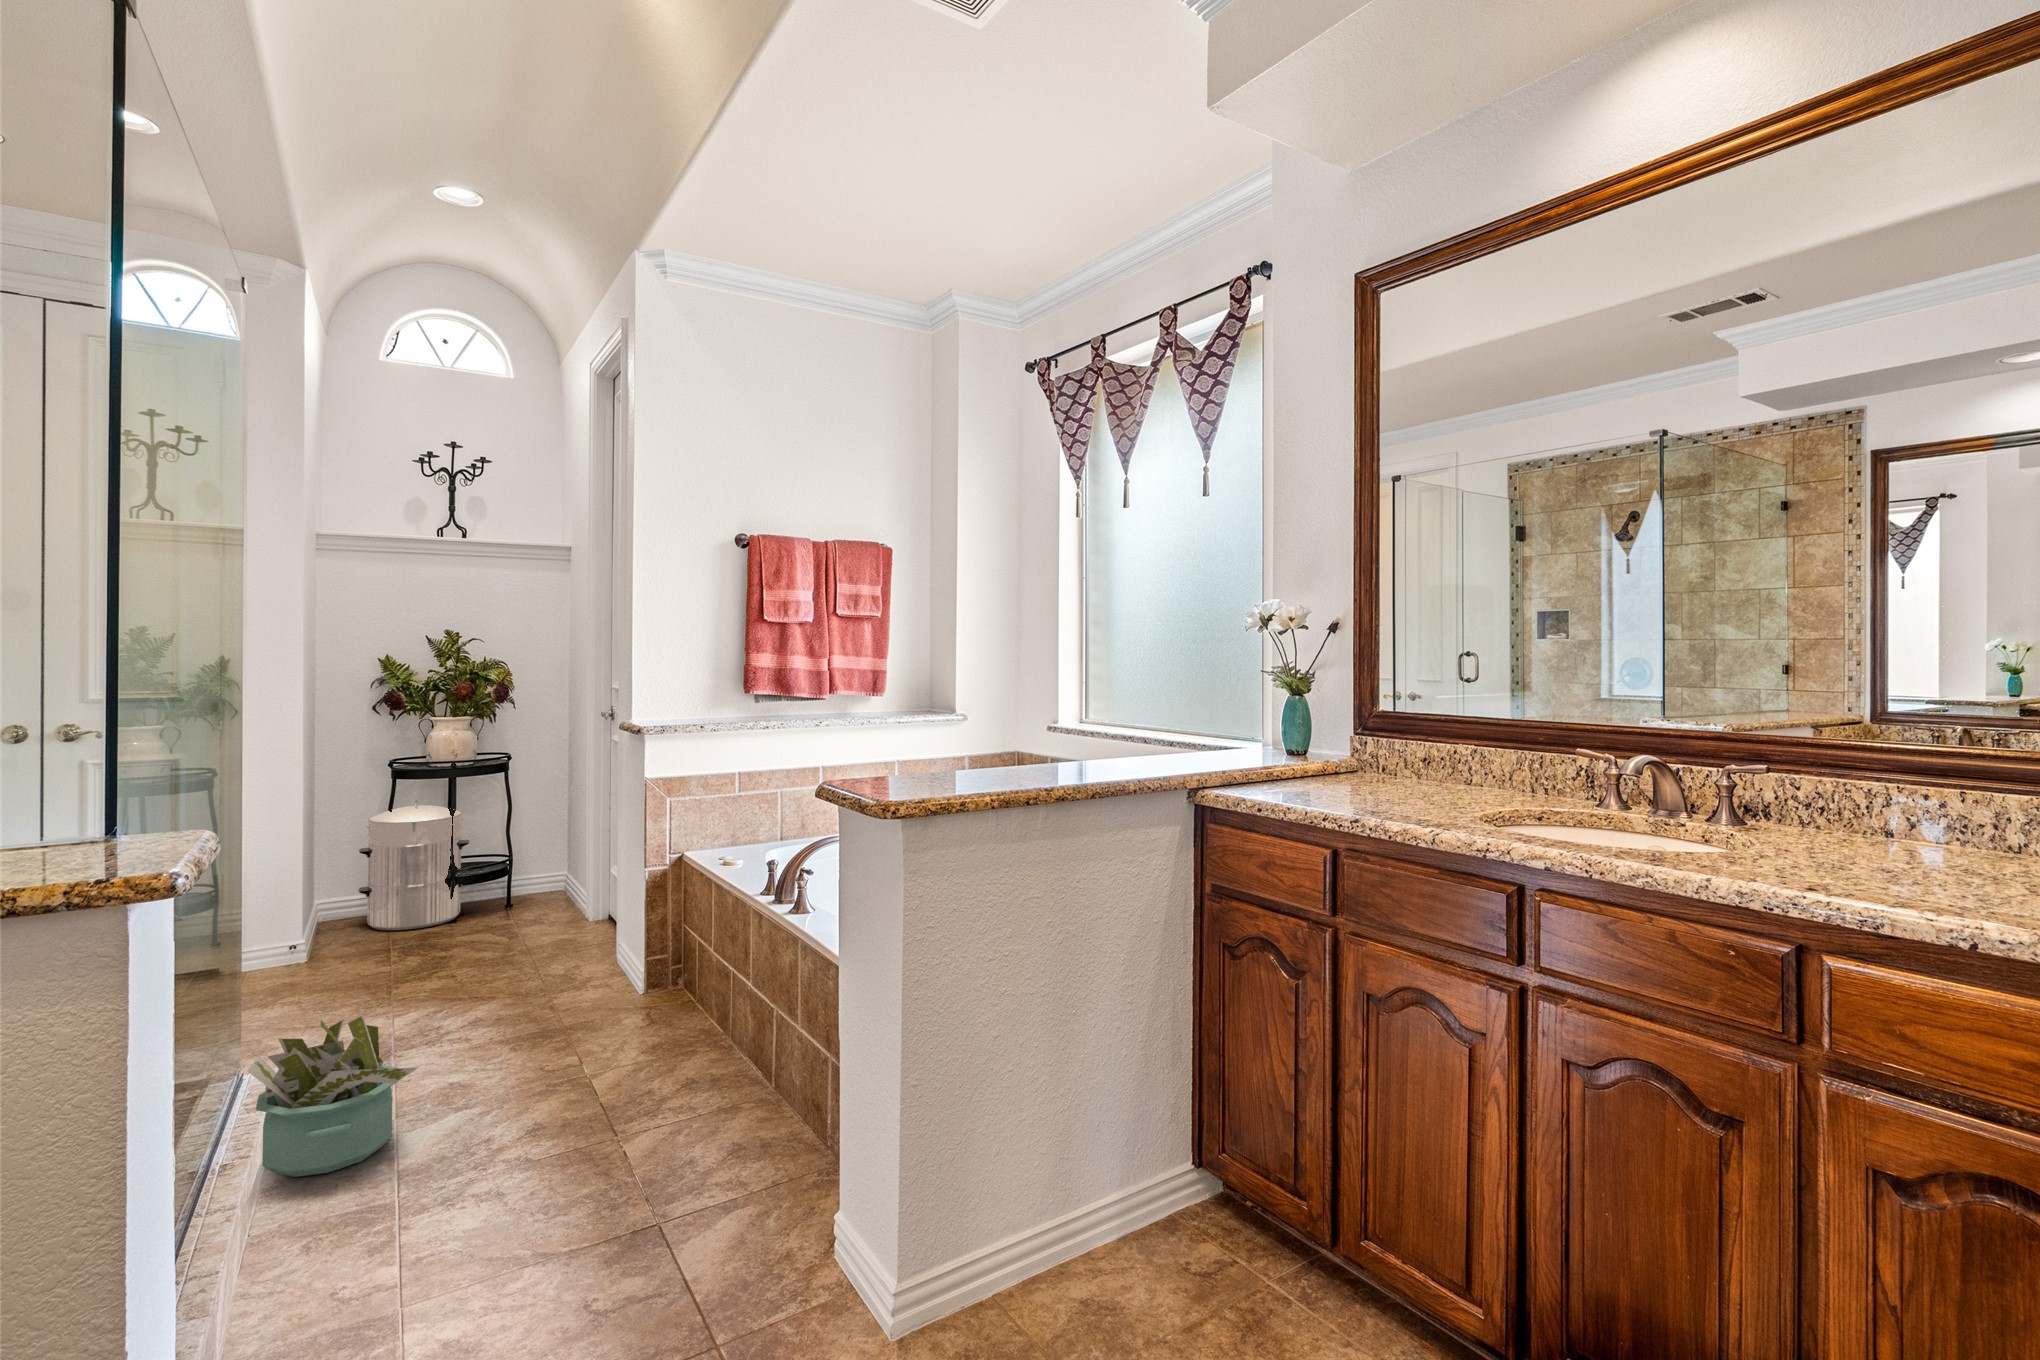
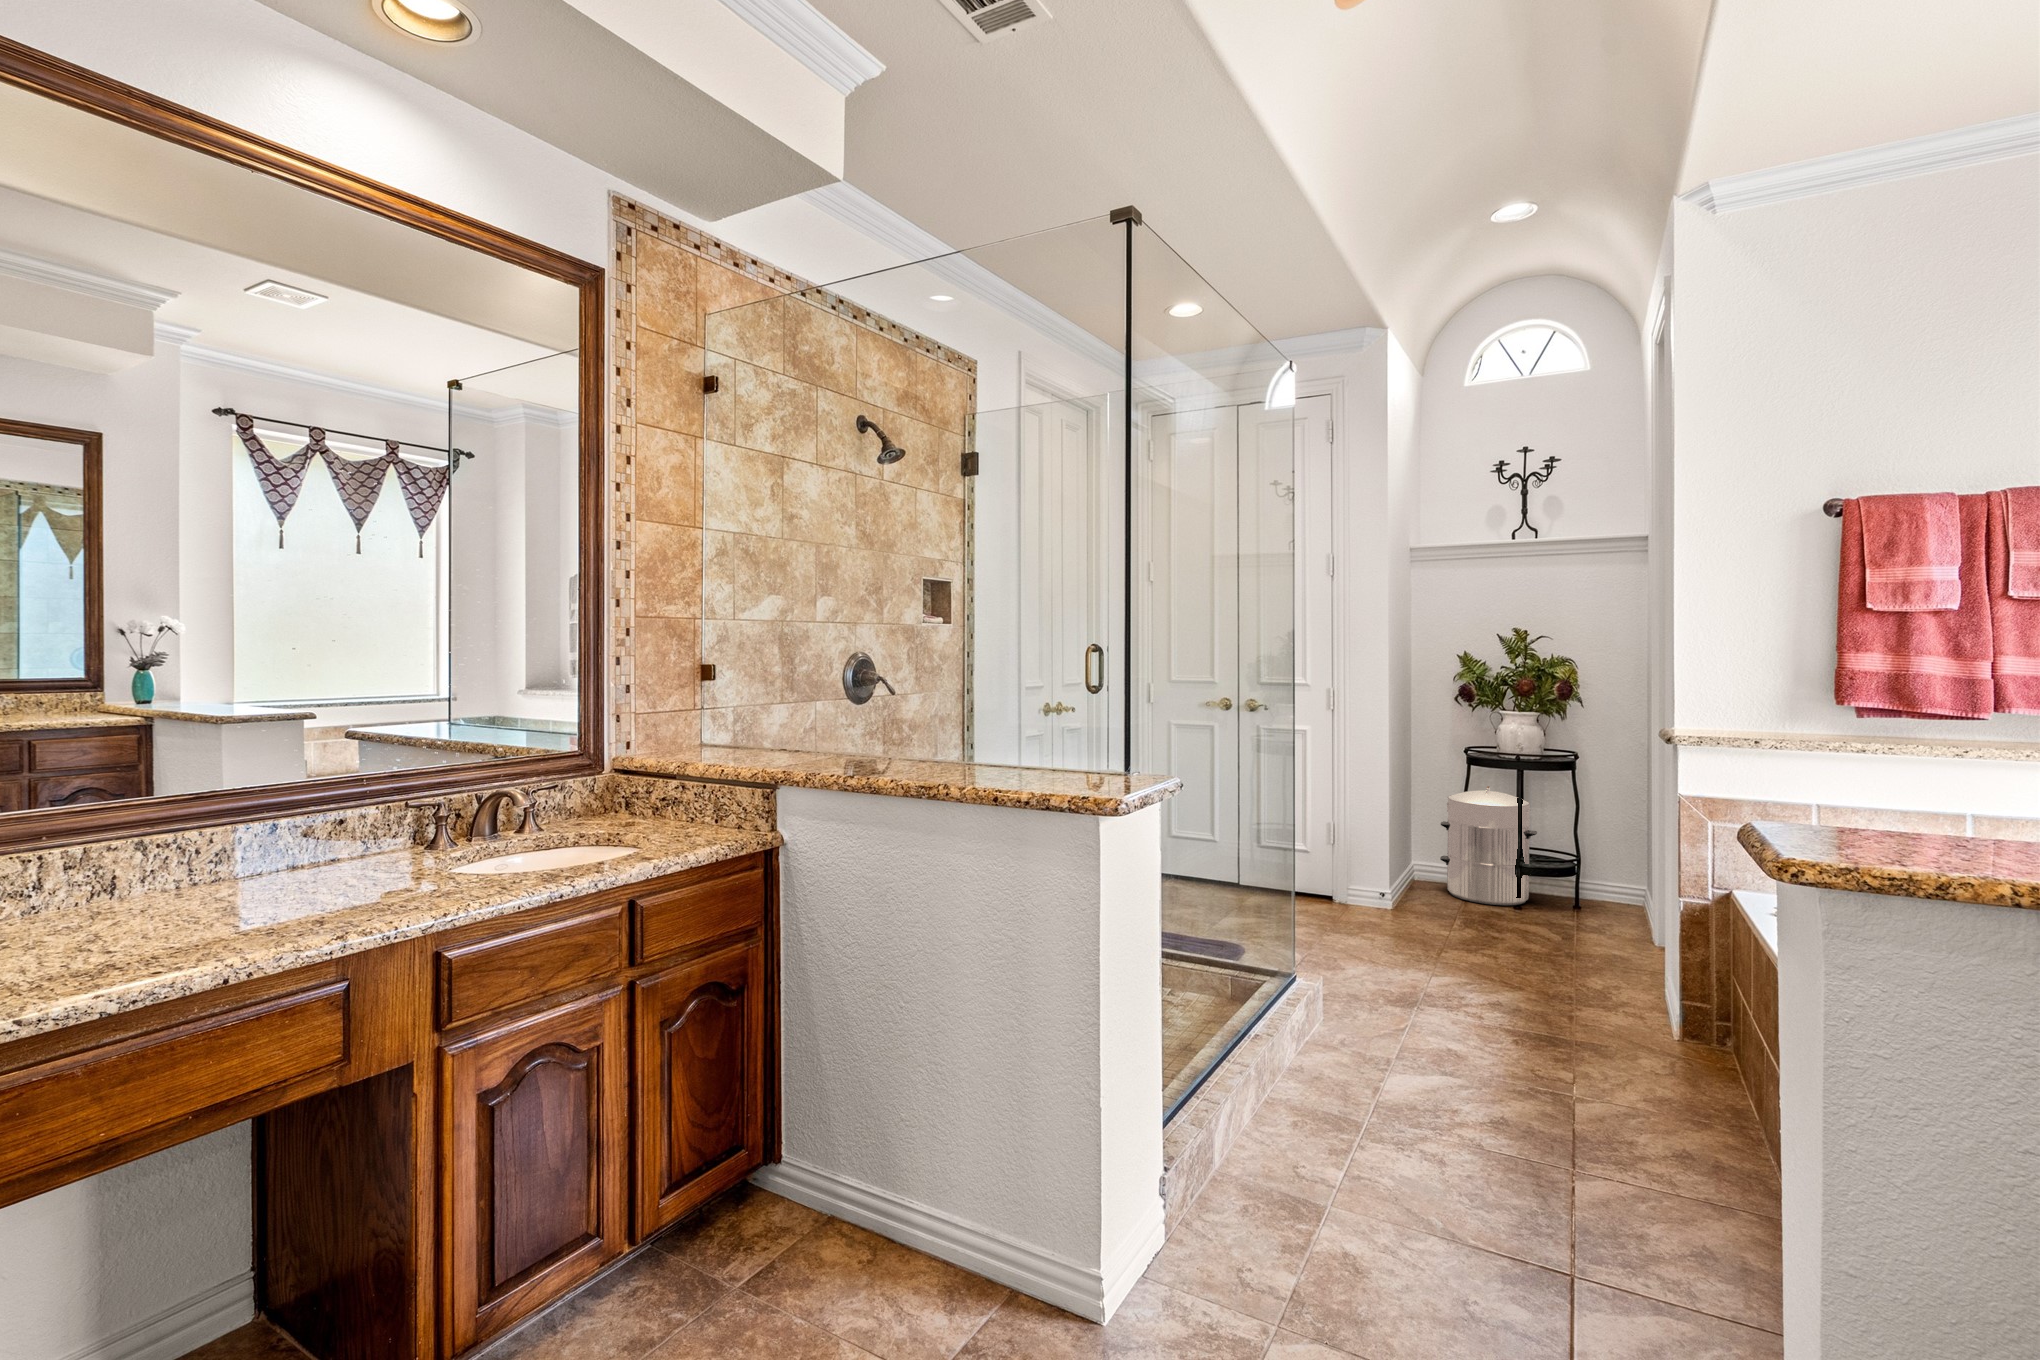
decorative plant: present [247,1015,418,1177] -> none [1277,948,1394,1079]

